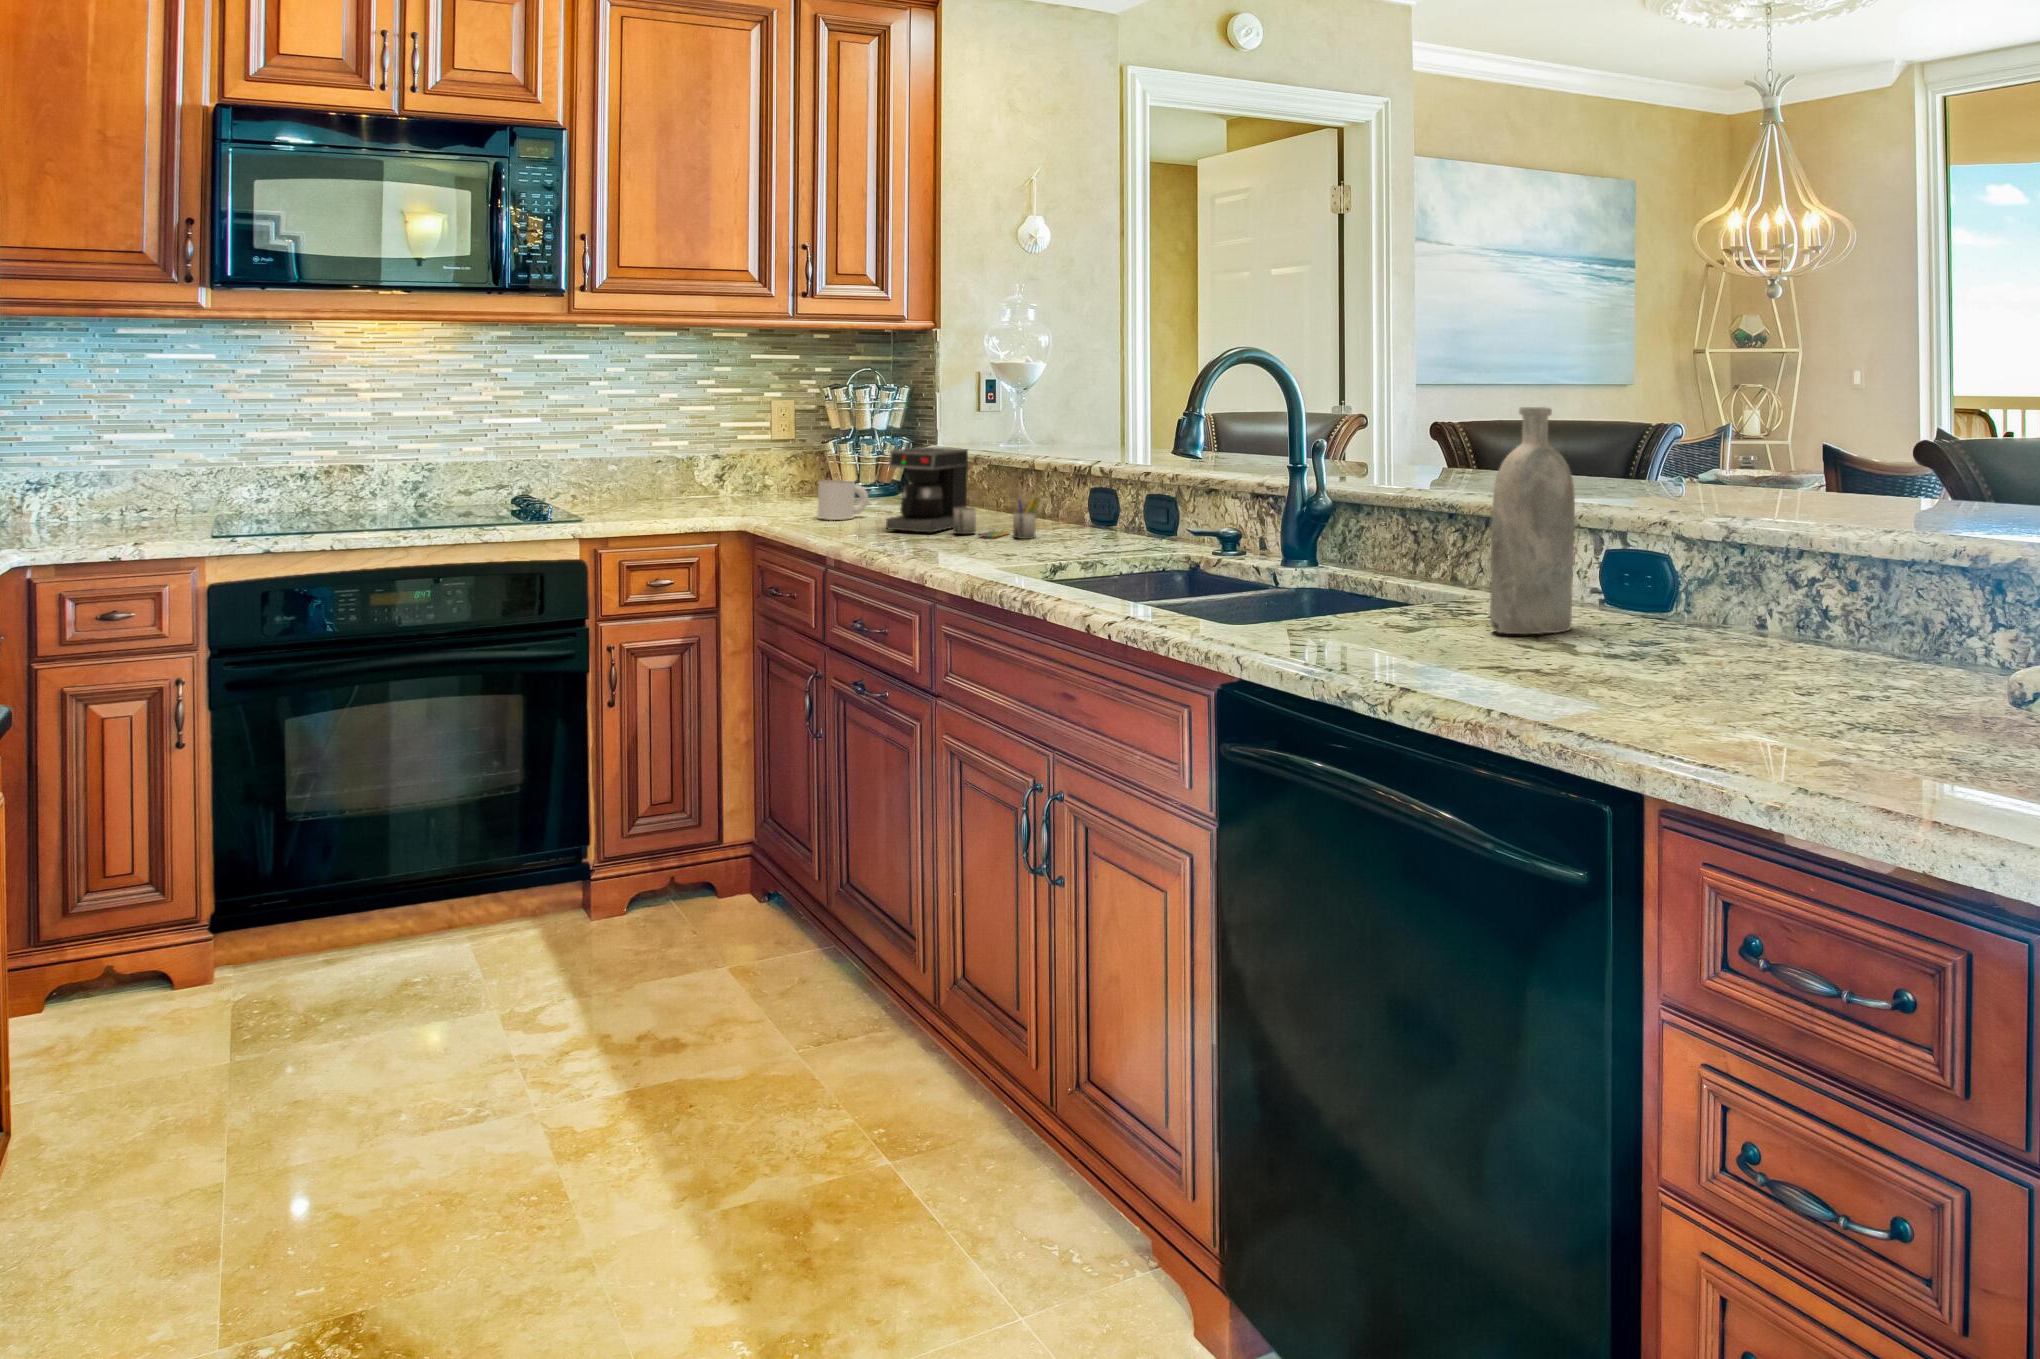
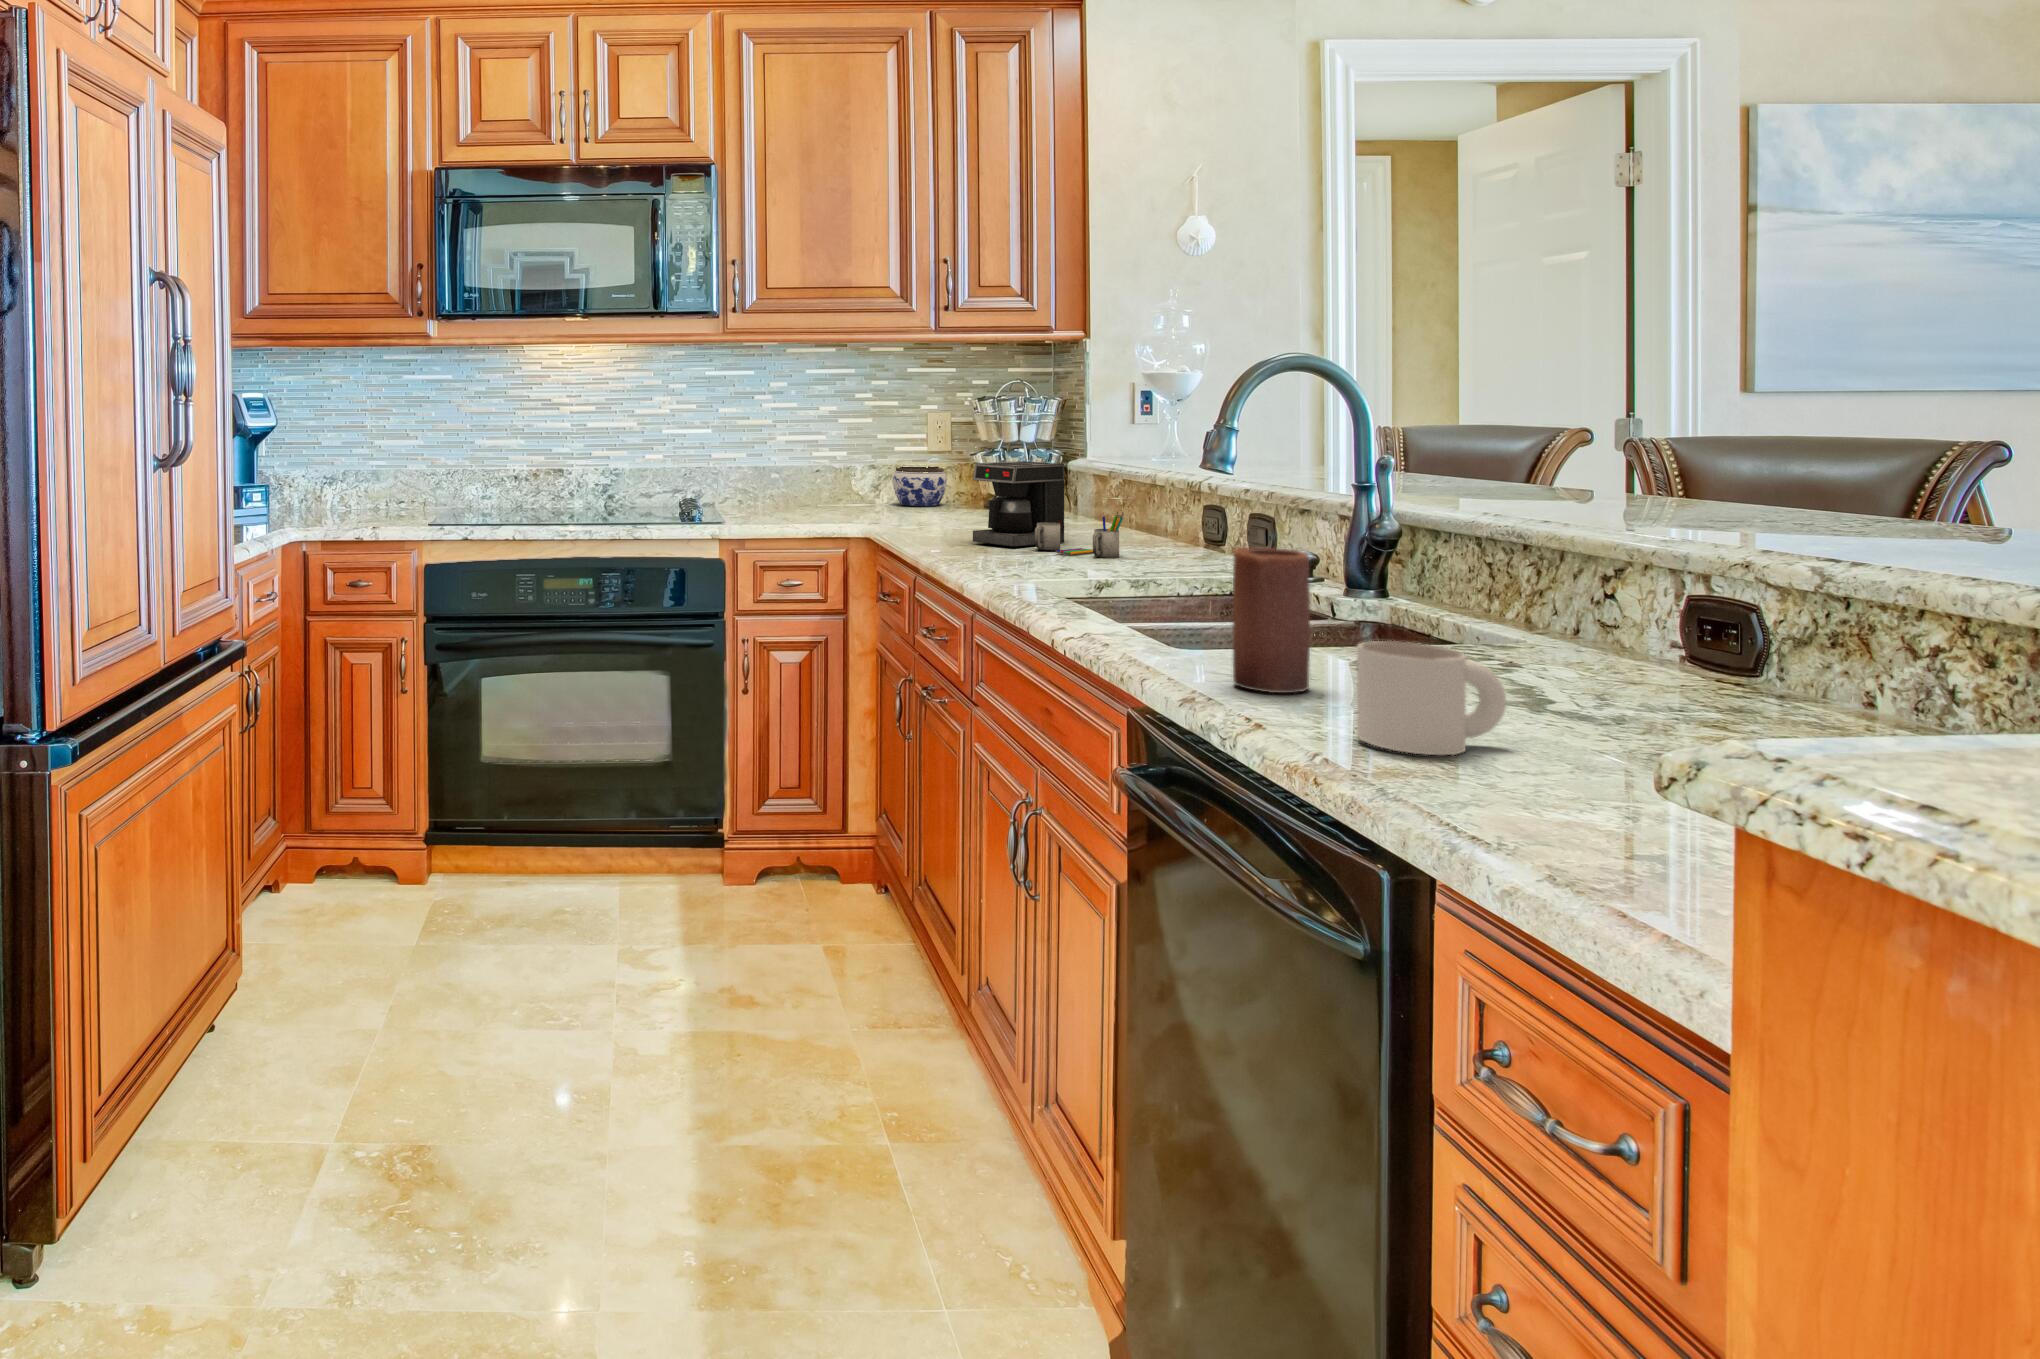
bottle: present [1490,407,1575,634] -> none [1464,415,1596,686]
jar: none [744,452,799,493] -> present [893,466,946,506]
mug: present [817,480,869,520] -> present [1357,641,1506,755]
candle: none [1358,531,1426,669] -> present [1233,548,1310,693]

